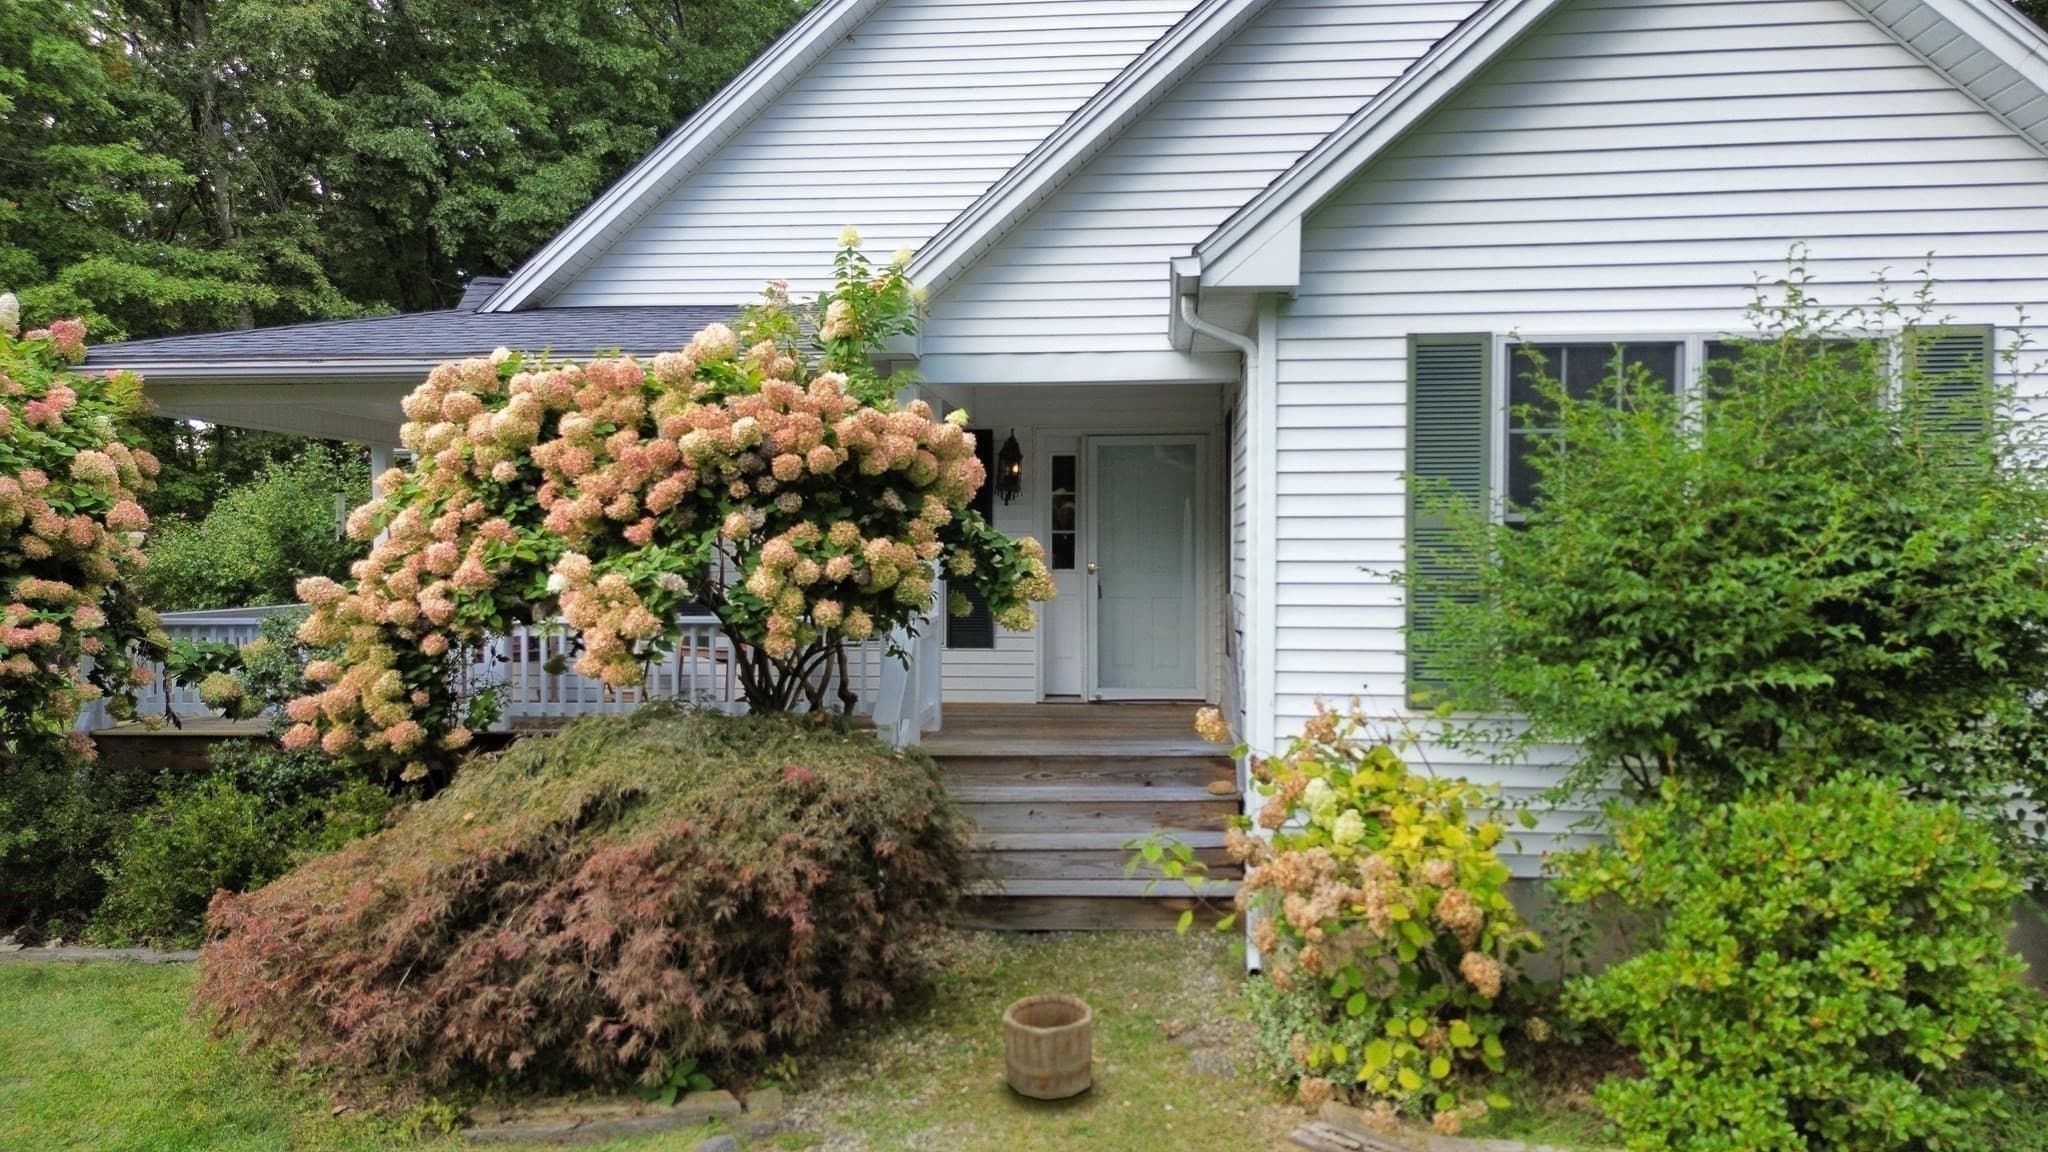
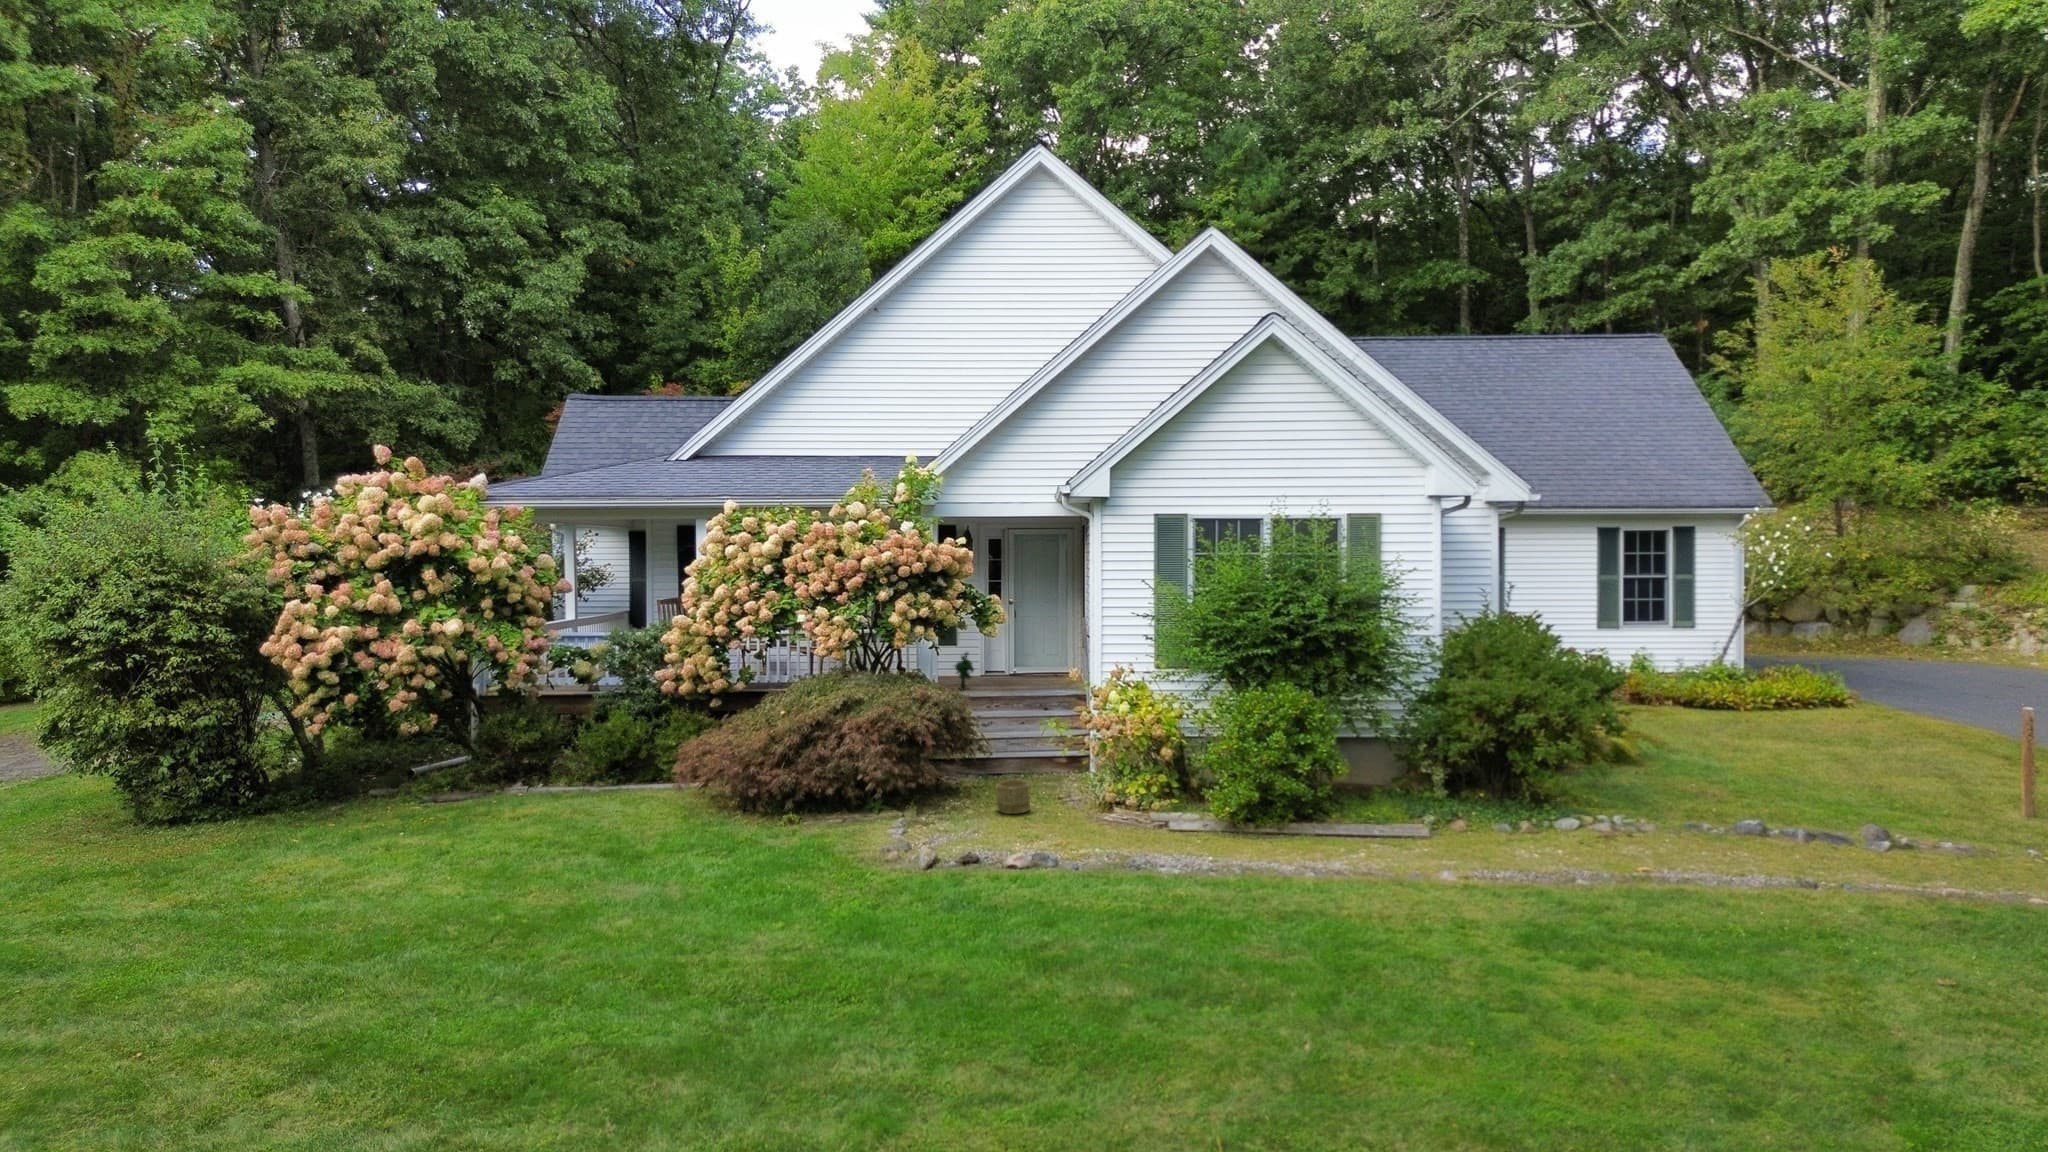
decorative plant: none [969,661,1014,737] -> present [955,653,974,690]

